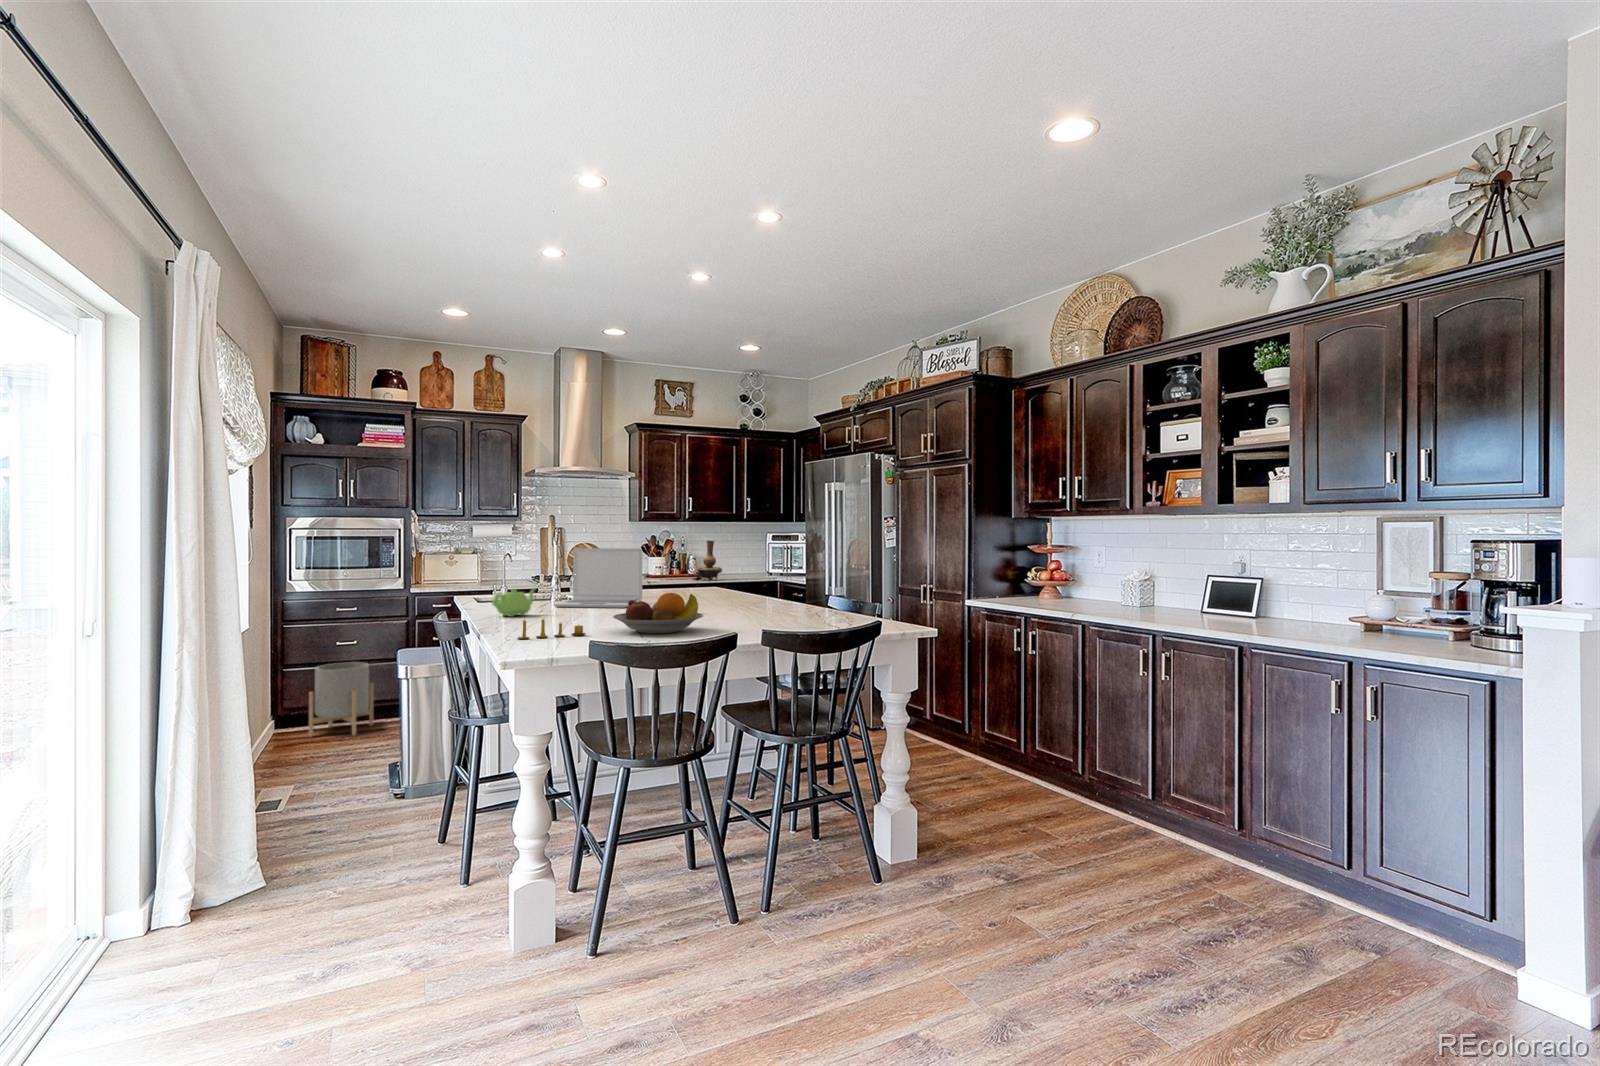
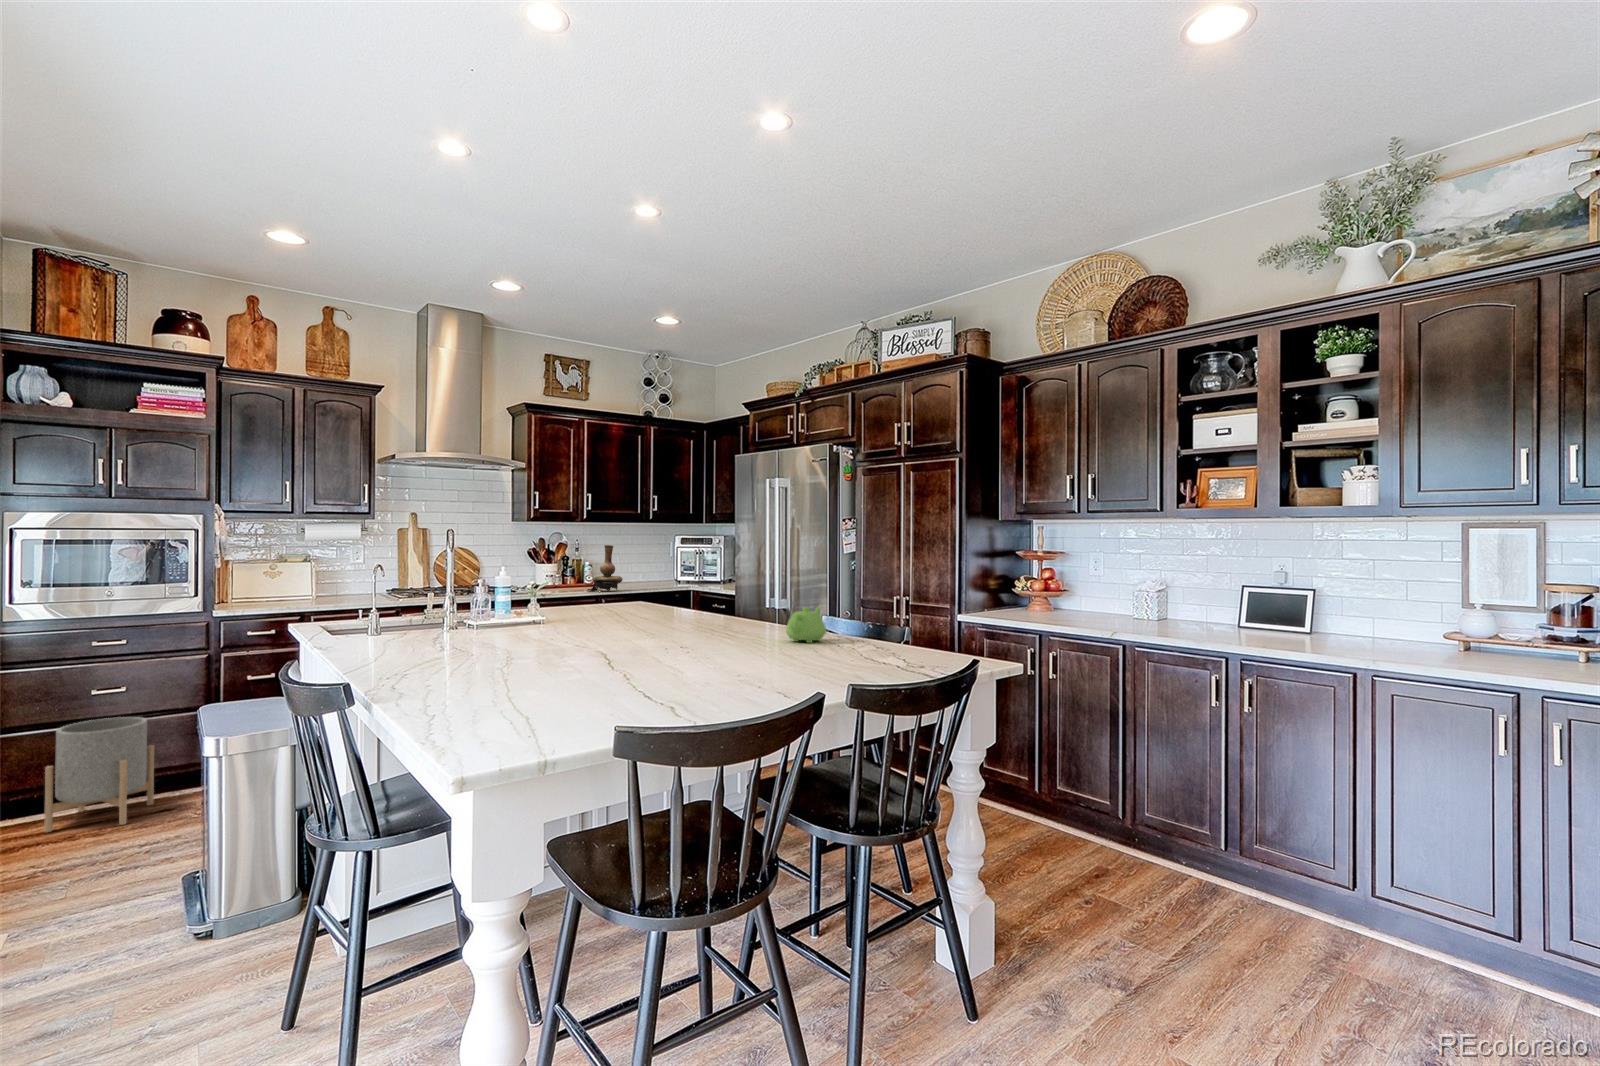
laptop: present [554,548,642,608] -> none [457,555,576,637]
teapot: present [492,589,536,617] -> present [786,606,826,643]
fruit bowl: present [613,593,703,634] -> none [605,621,738,683]
candle: present [518,619,586,639] -> none [467,668,572,706]

